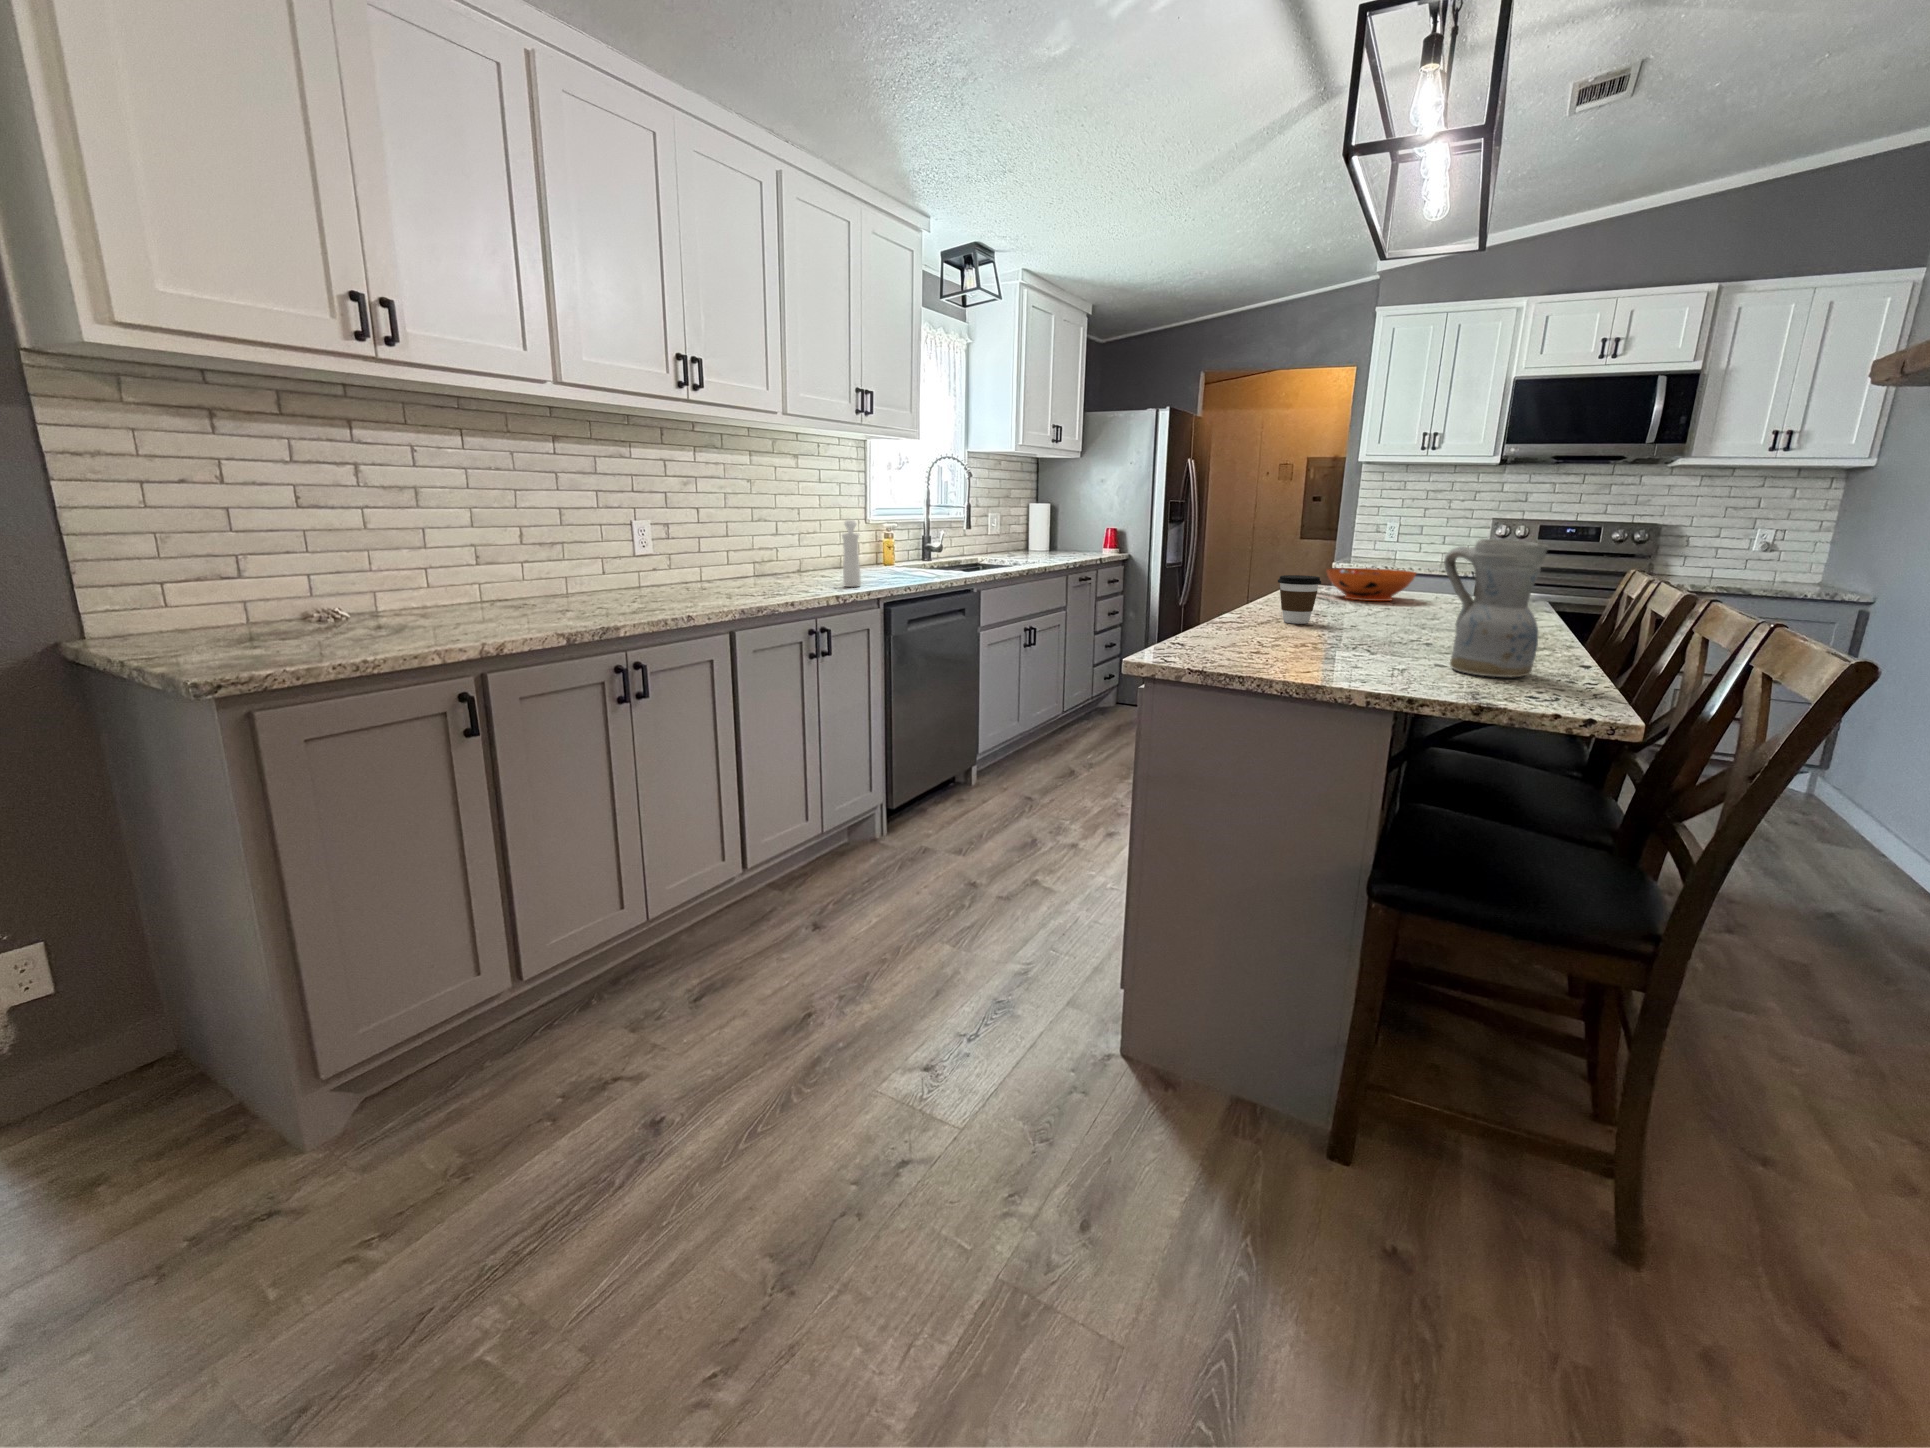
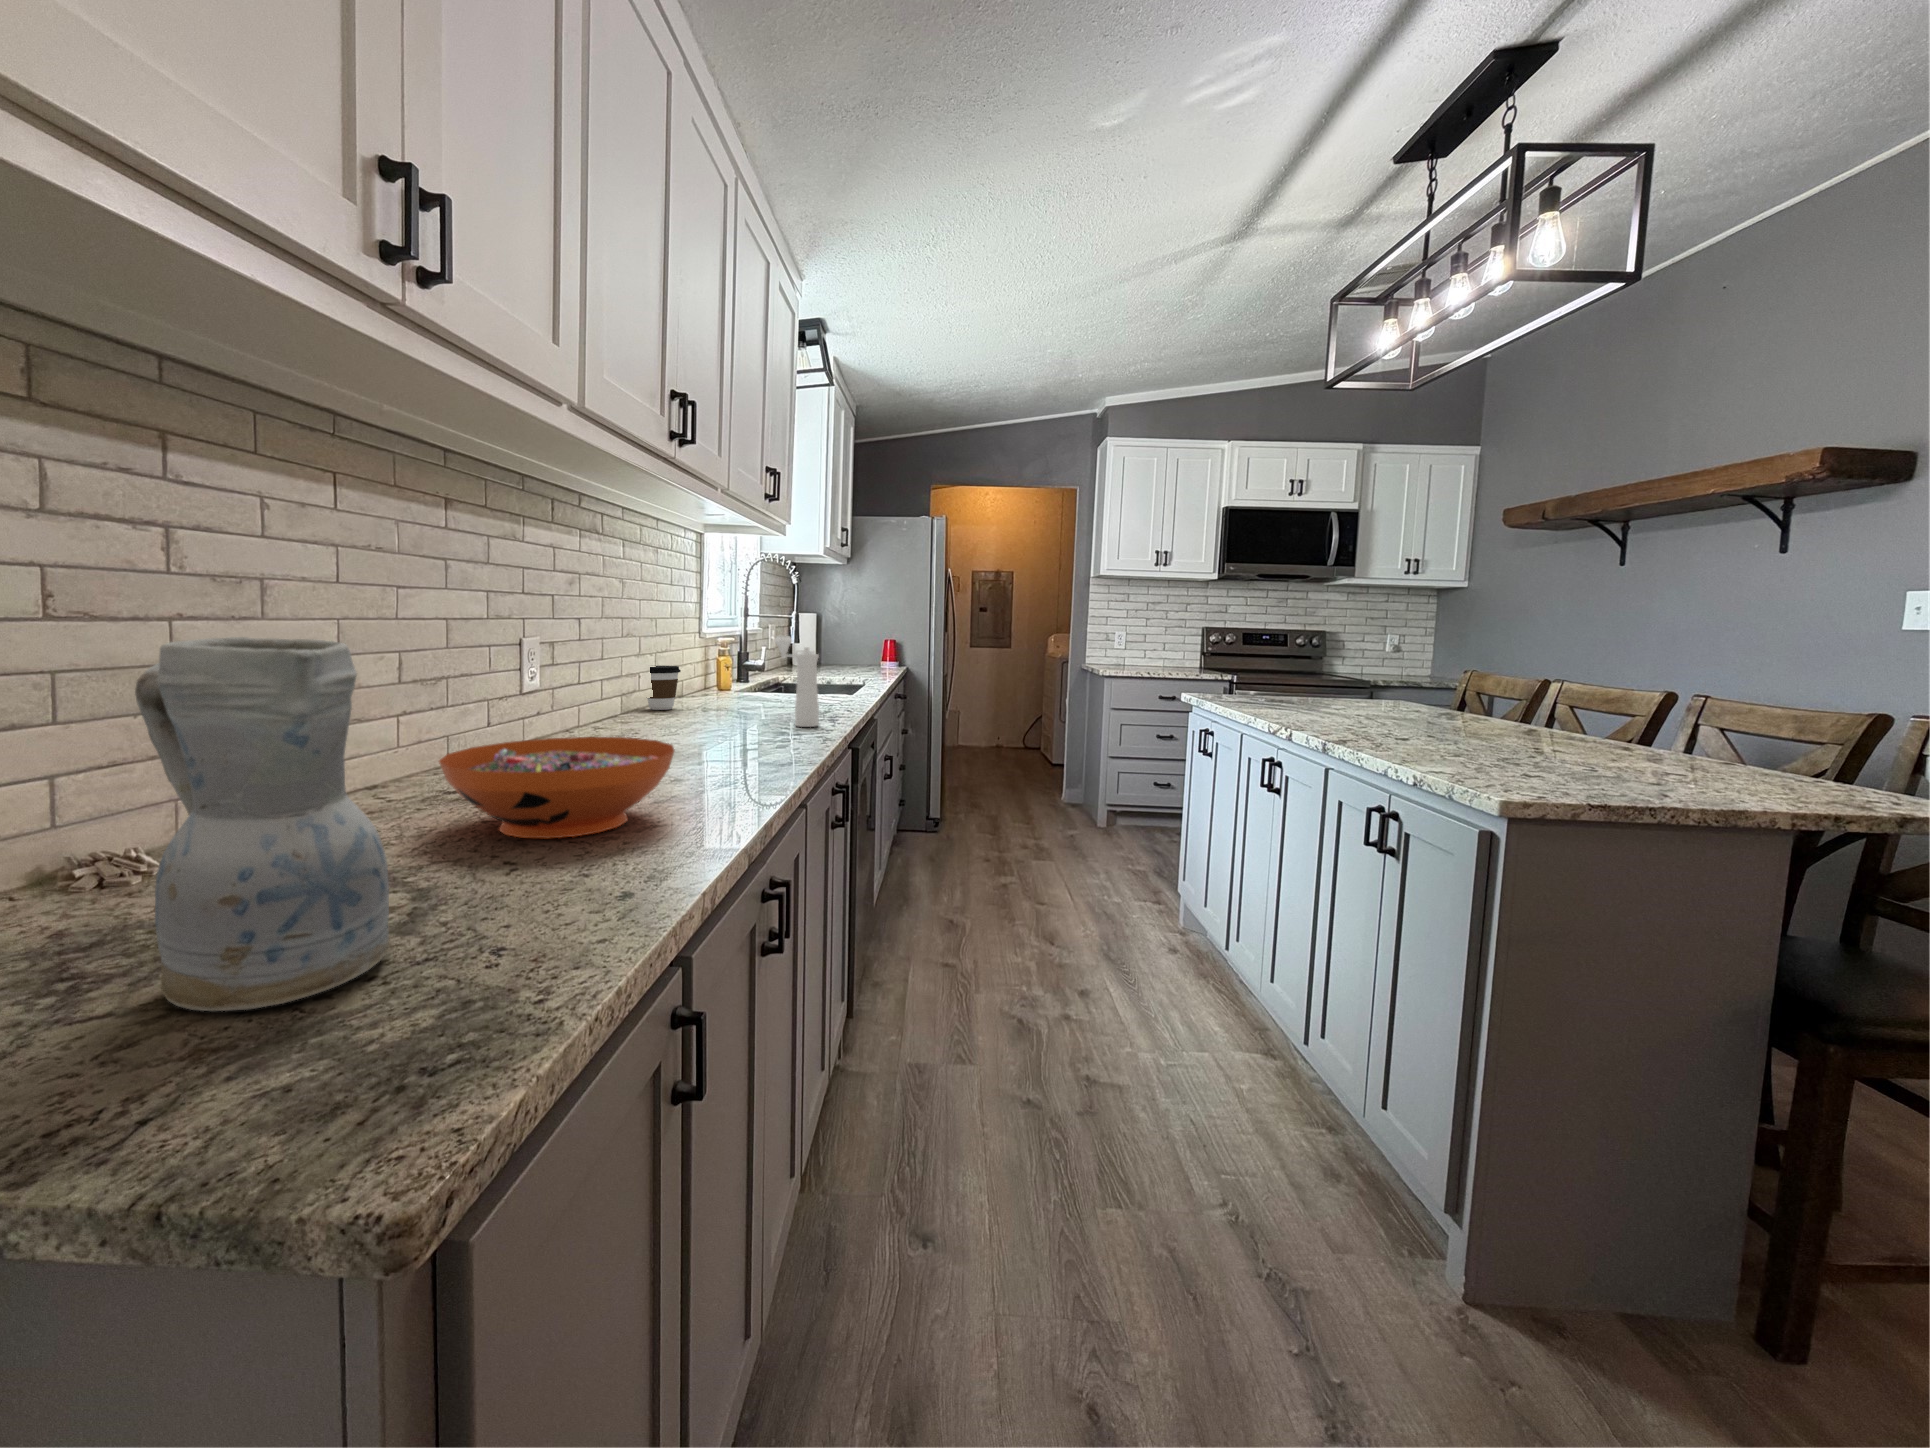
ceramic pitcher: present [1444,539,1548,677] -> present [135,637,389,1011]
decorative bowl: present [1327,568,1416,601] -> present [439,737,674,838]
coffee cup: present [1278,575,1321,624] -> present [647,666,681,710]

